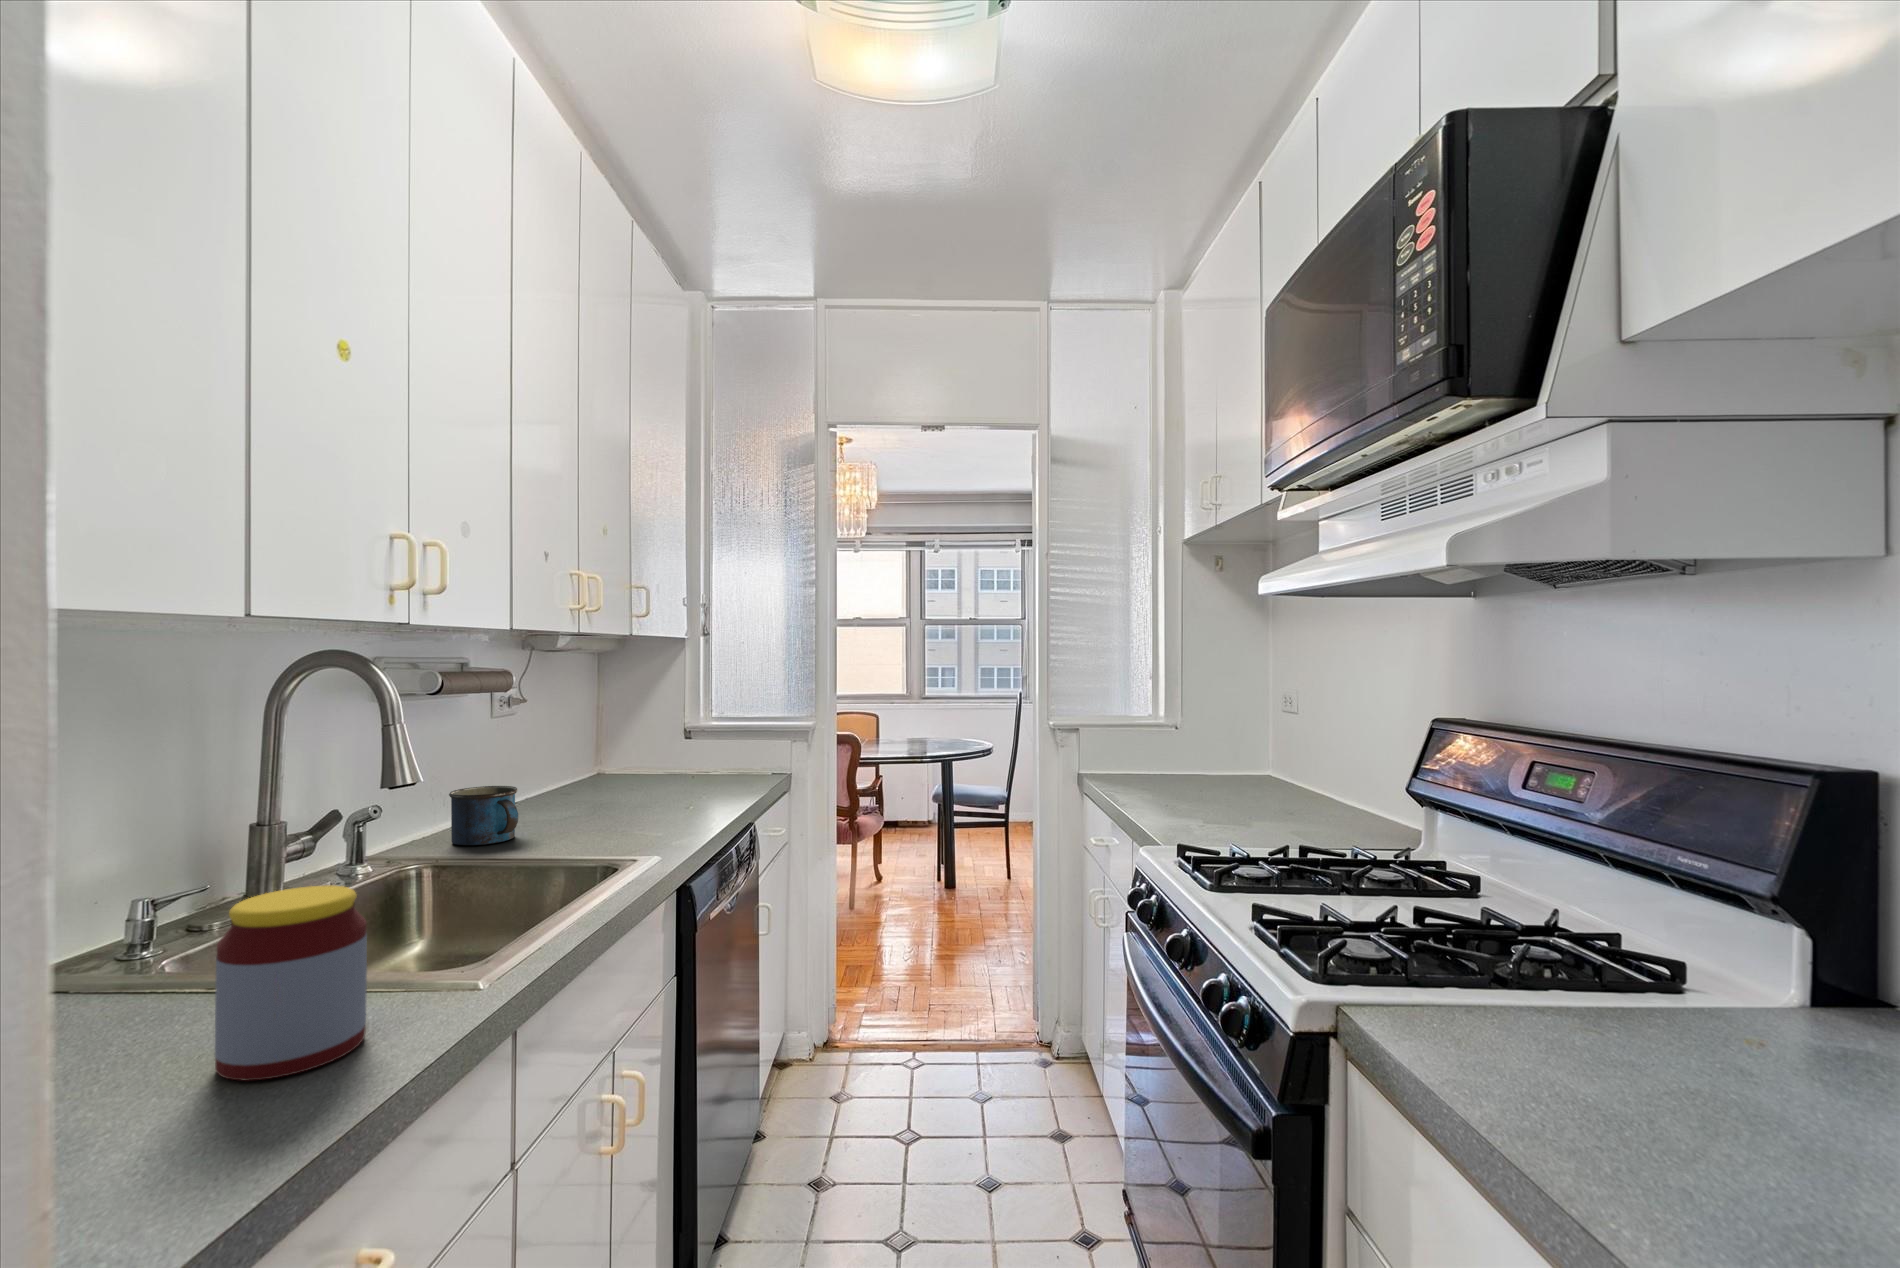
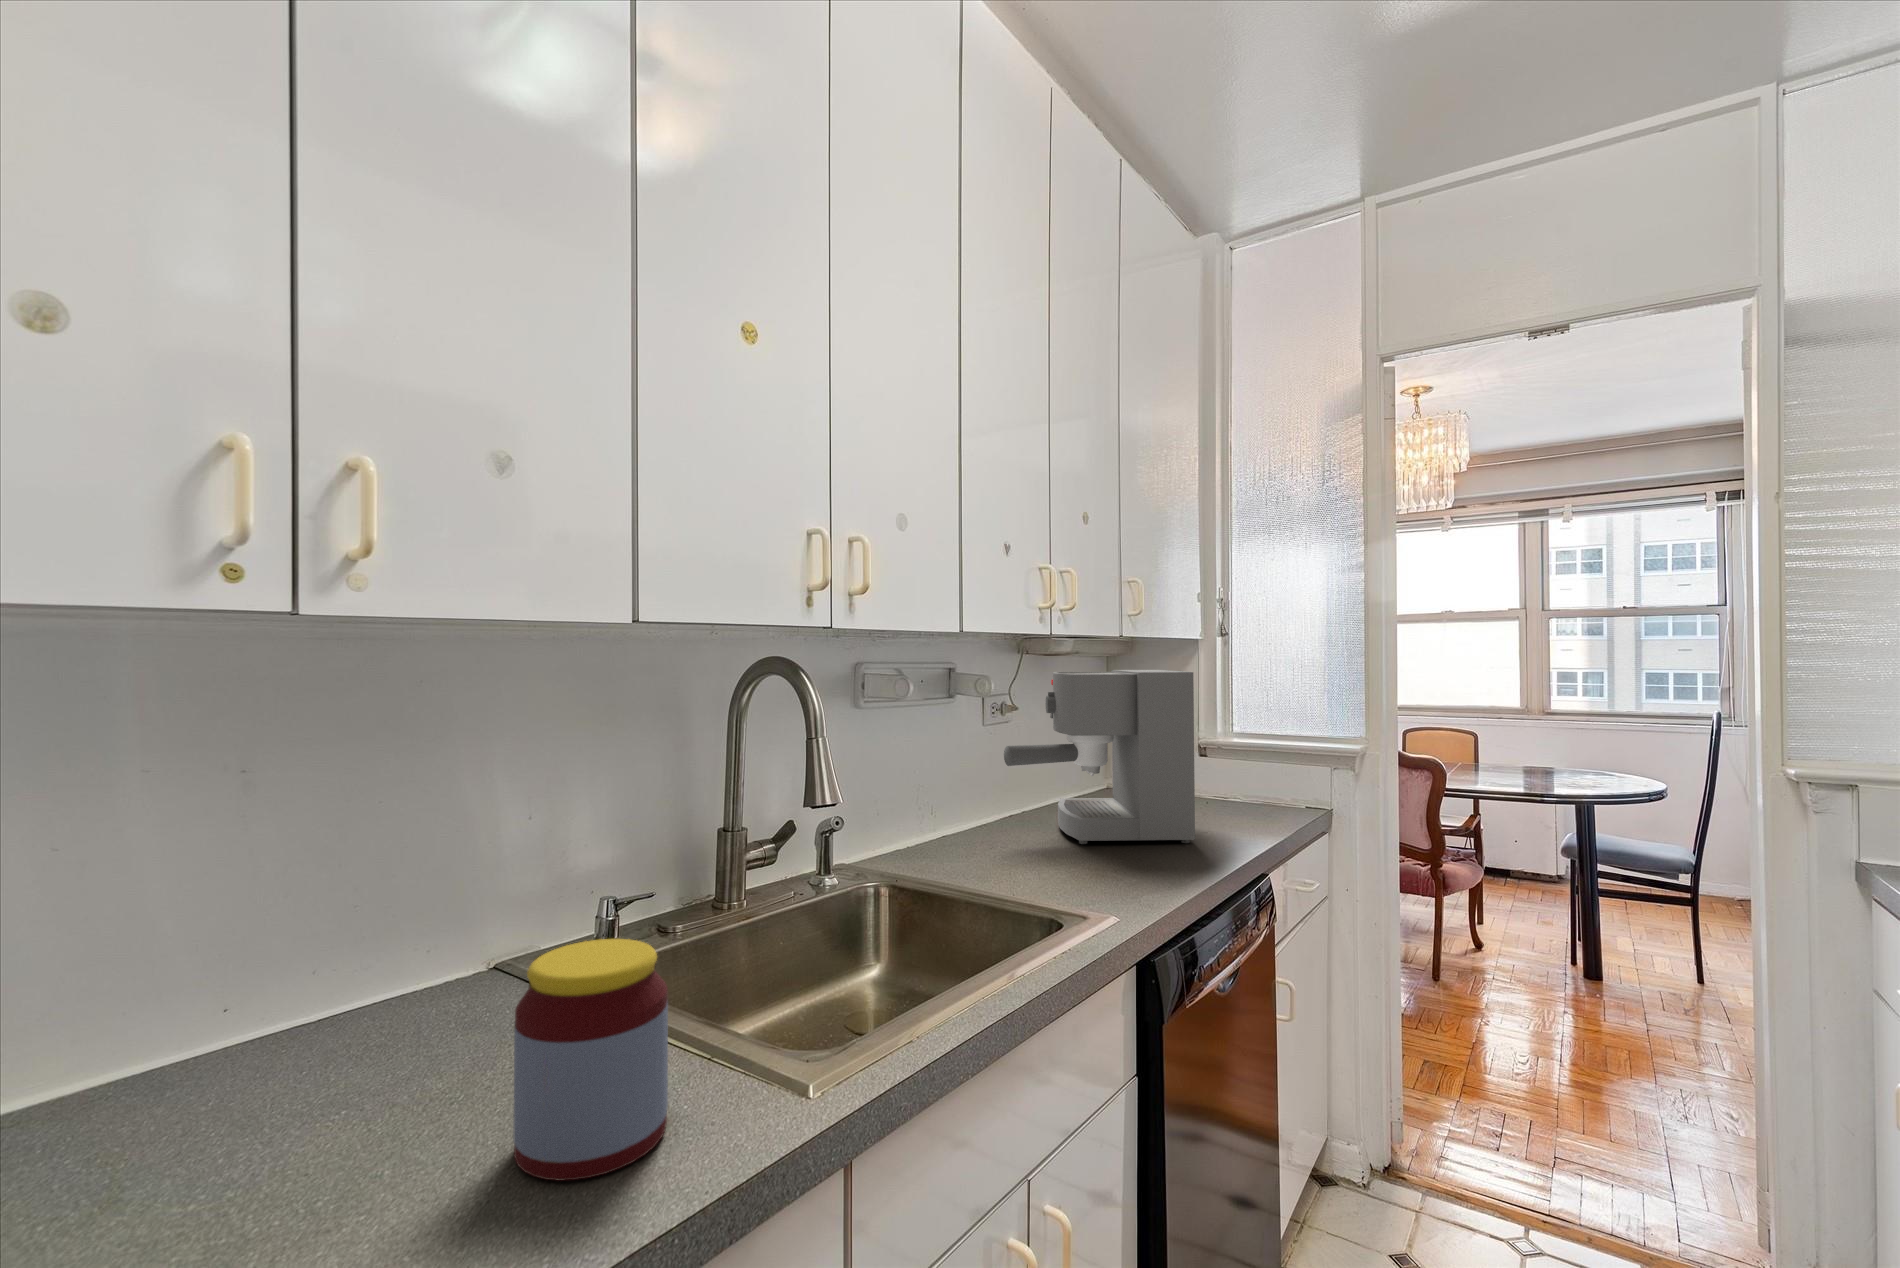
coffee maker: none [523,664,698,815] -> present [1004,670,1195,844]
mug: present [449,786,518,845] -> none [922,800,988,865]

